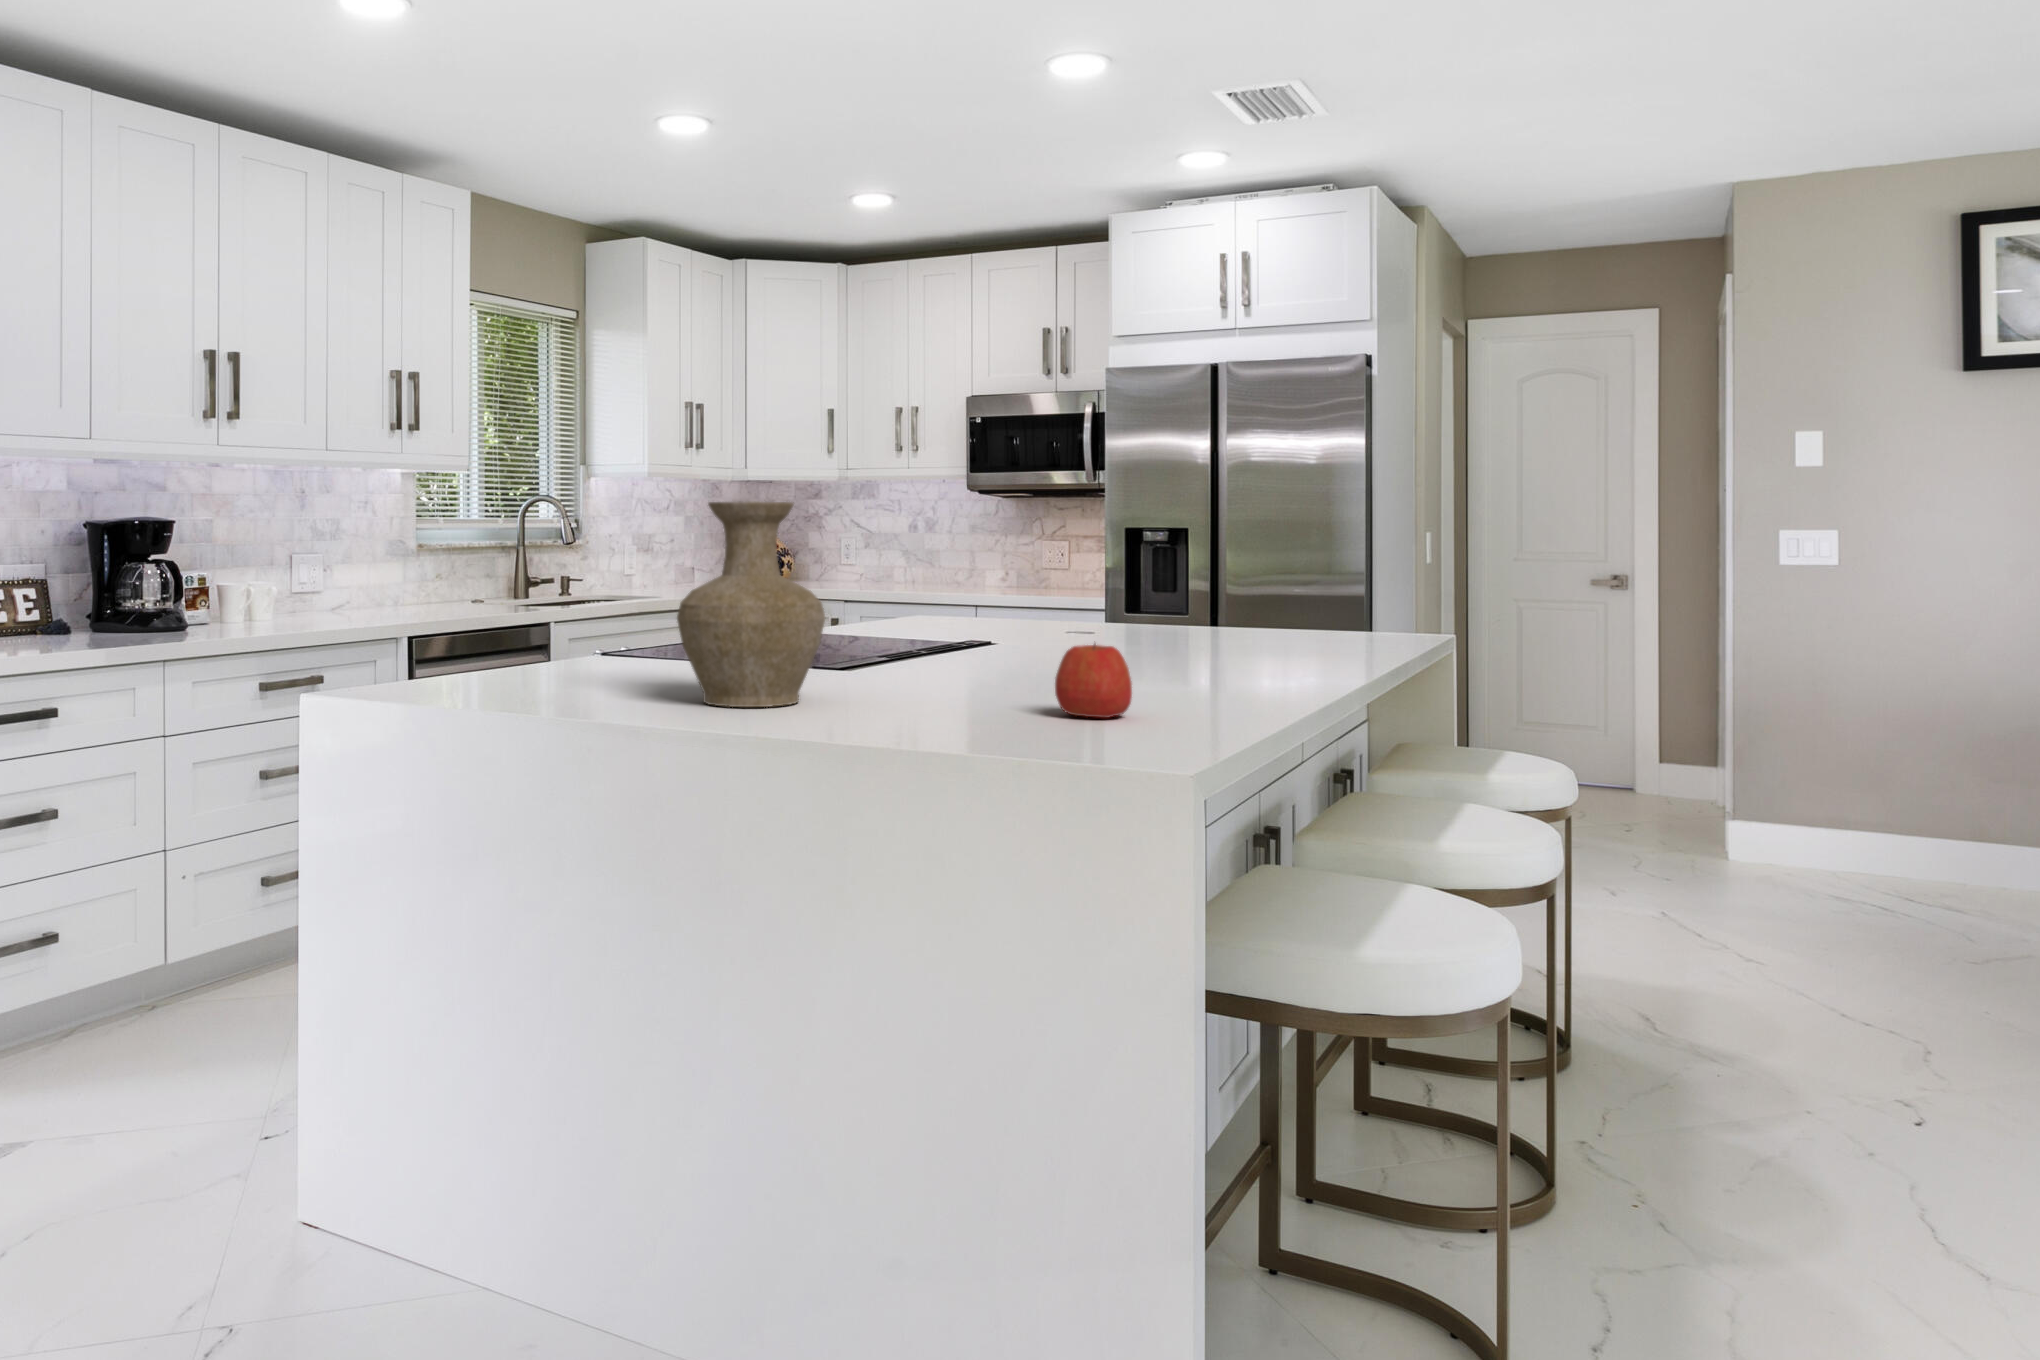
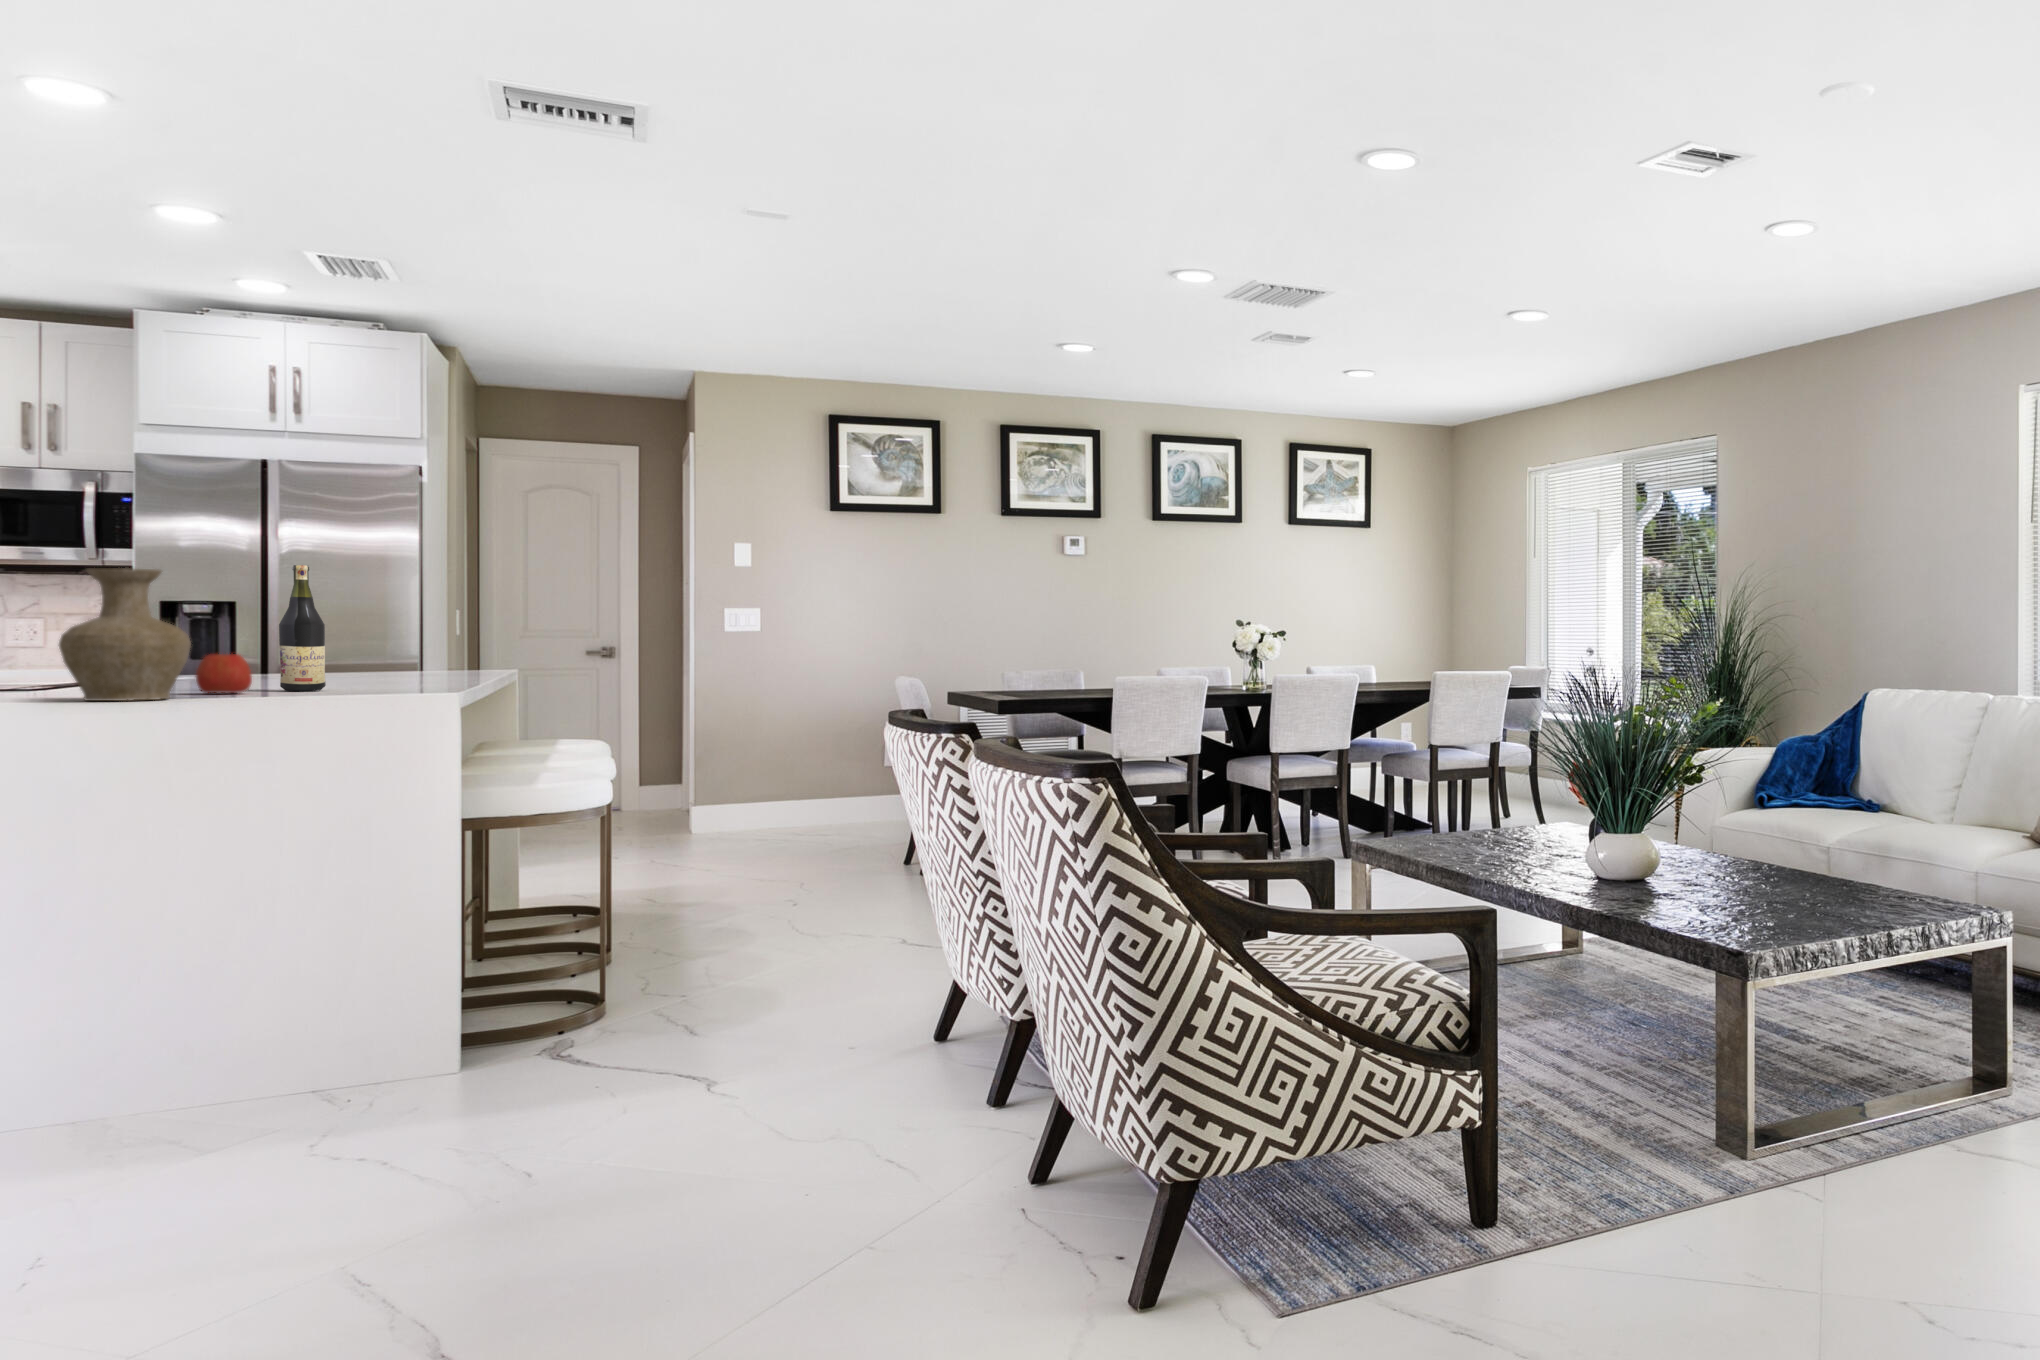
wine bottle: none [996,488,1053,687] -> present [279,565,326,691]
apple: present [1055,644,1132,718] -> present [196,654,252,693]

